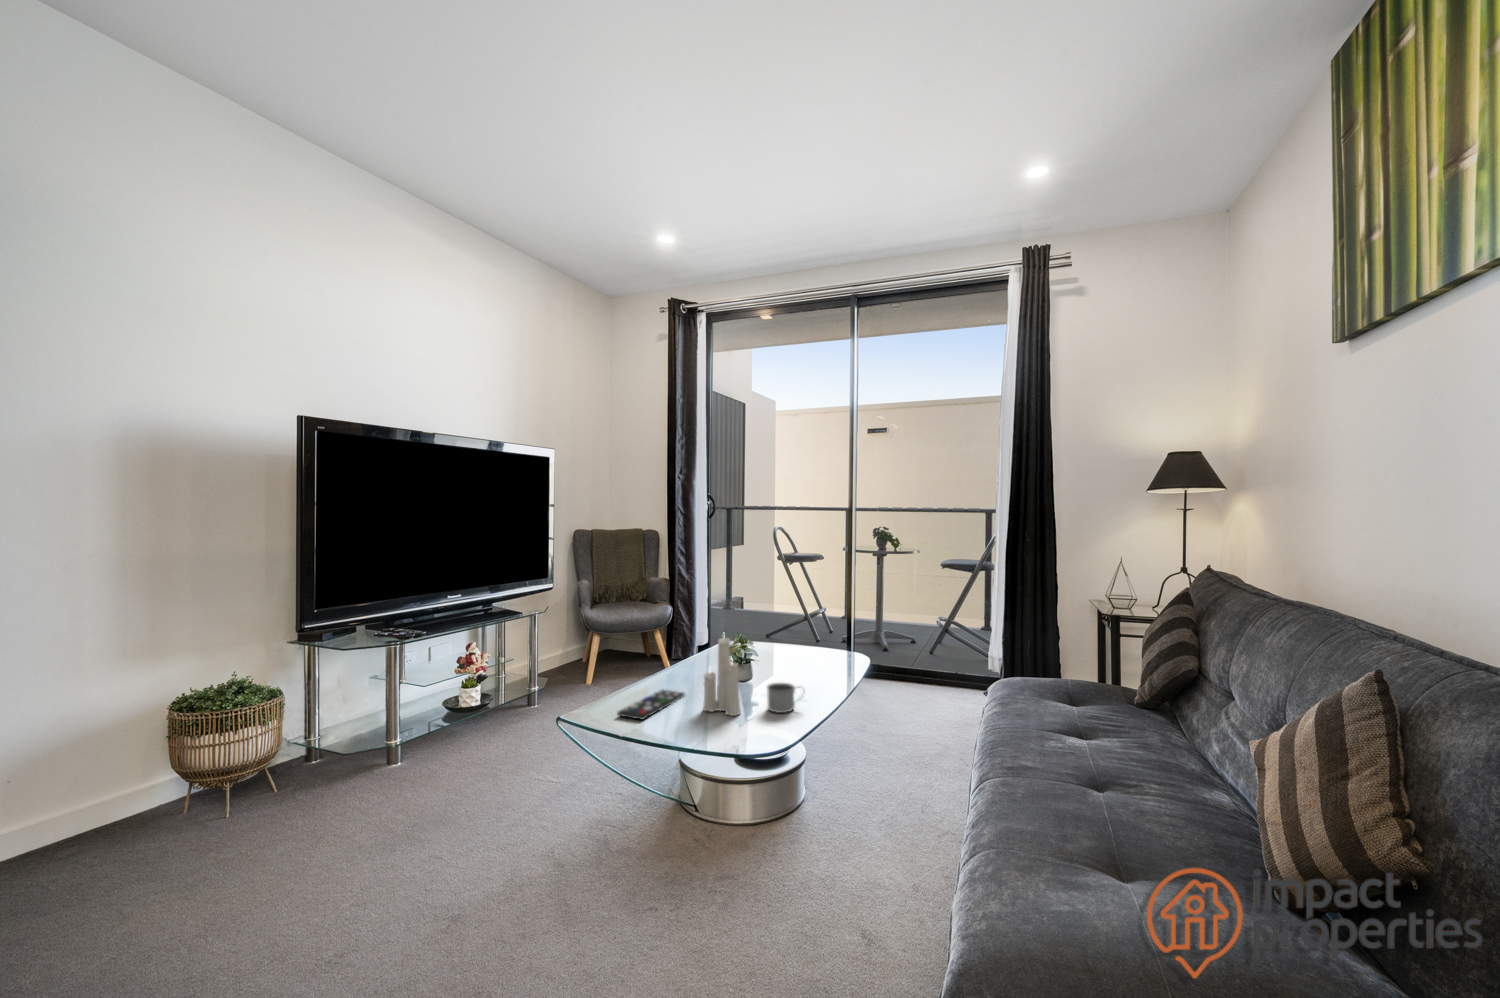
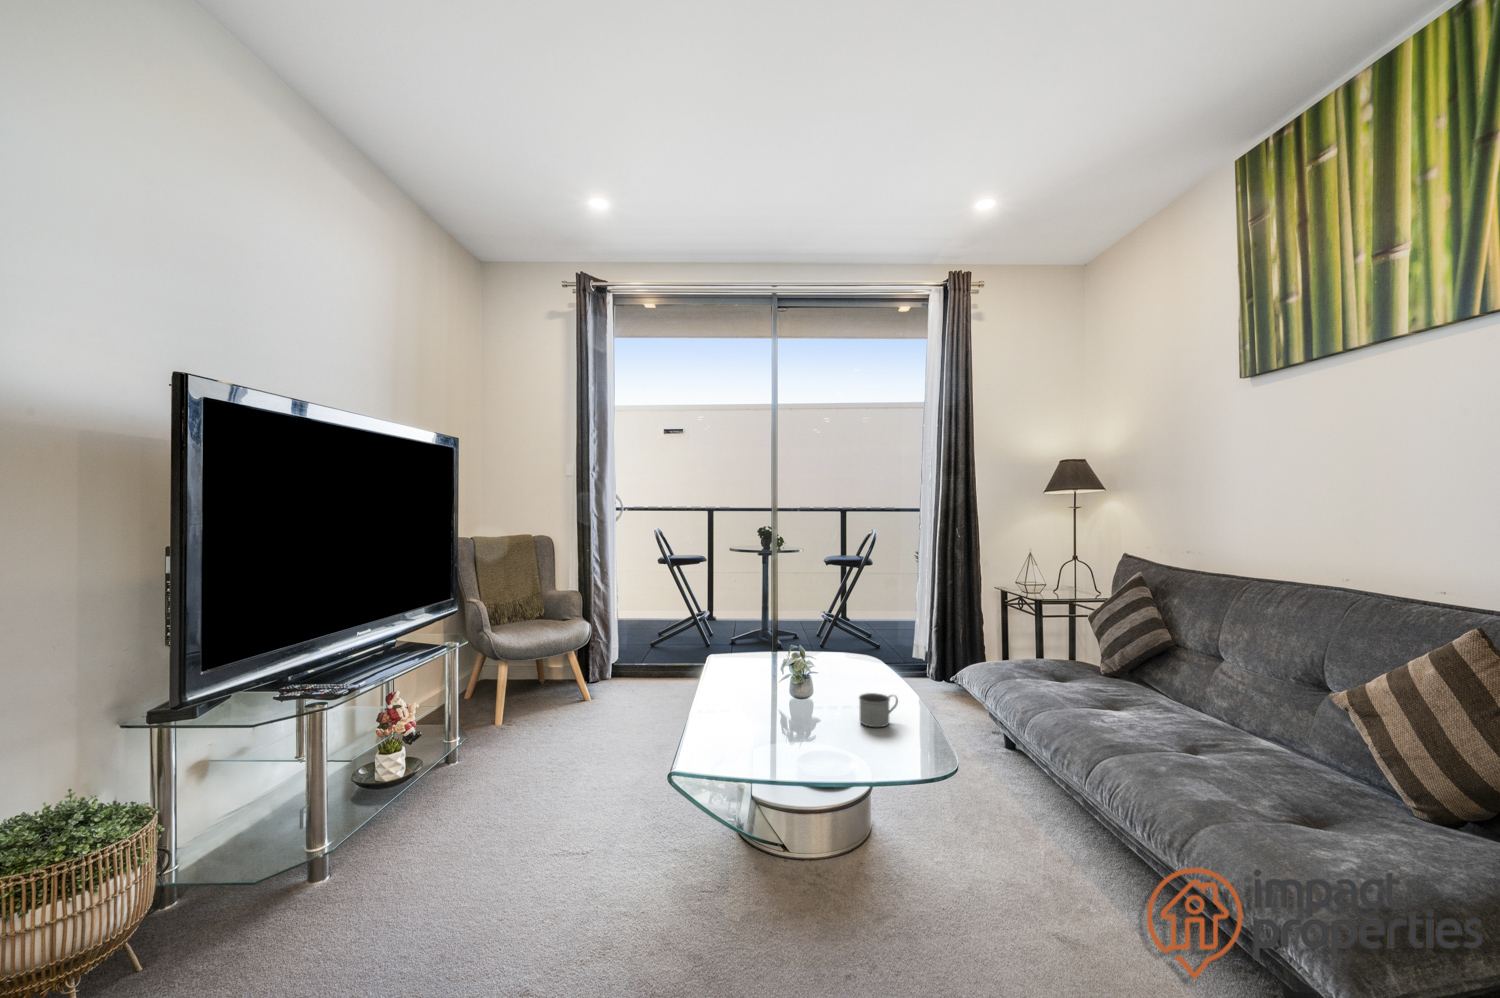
candle: present [703,638,741,716] -> none [795,634,842,738]
remote control: present [618,690,685,719] -> none [708,718,749,758]

